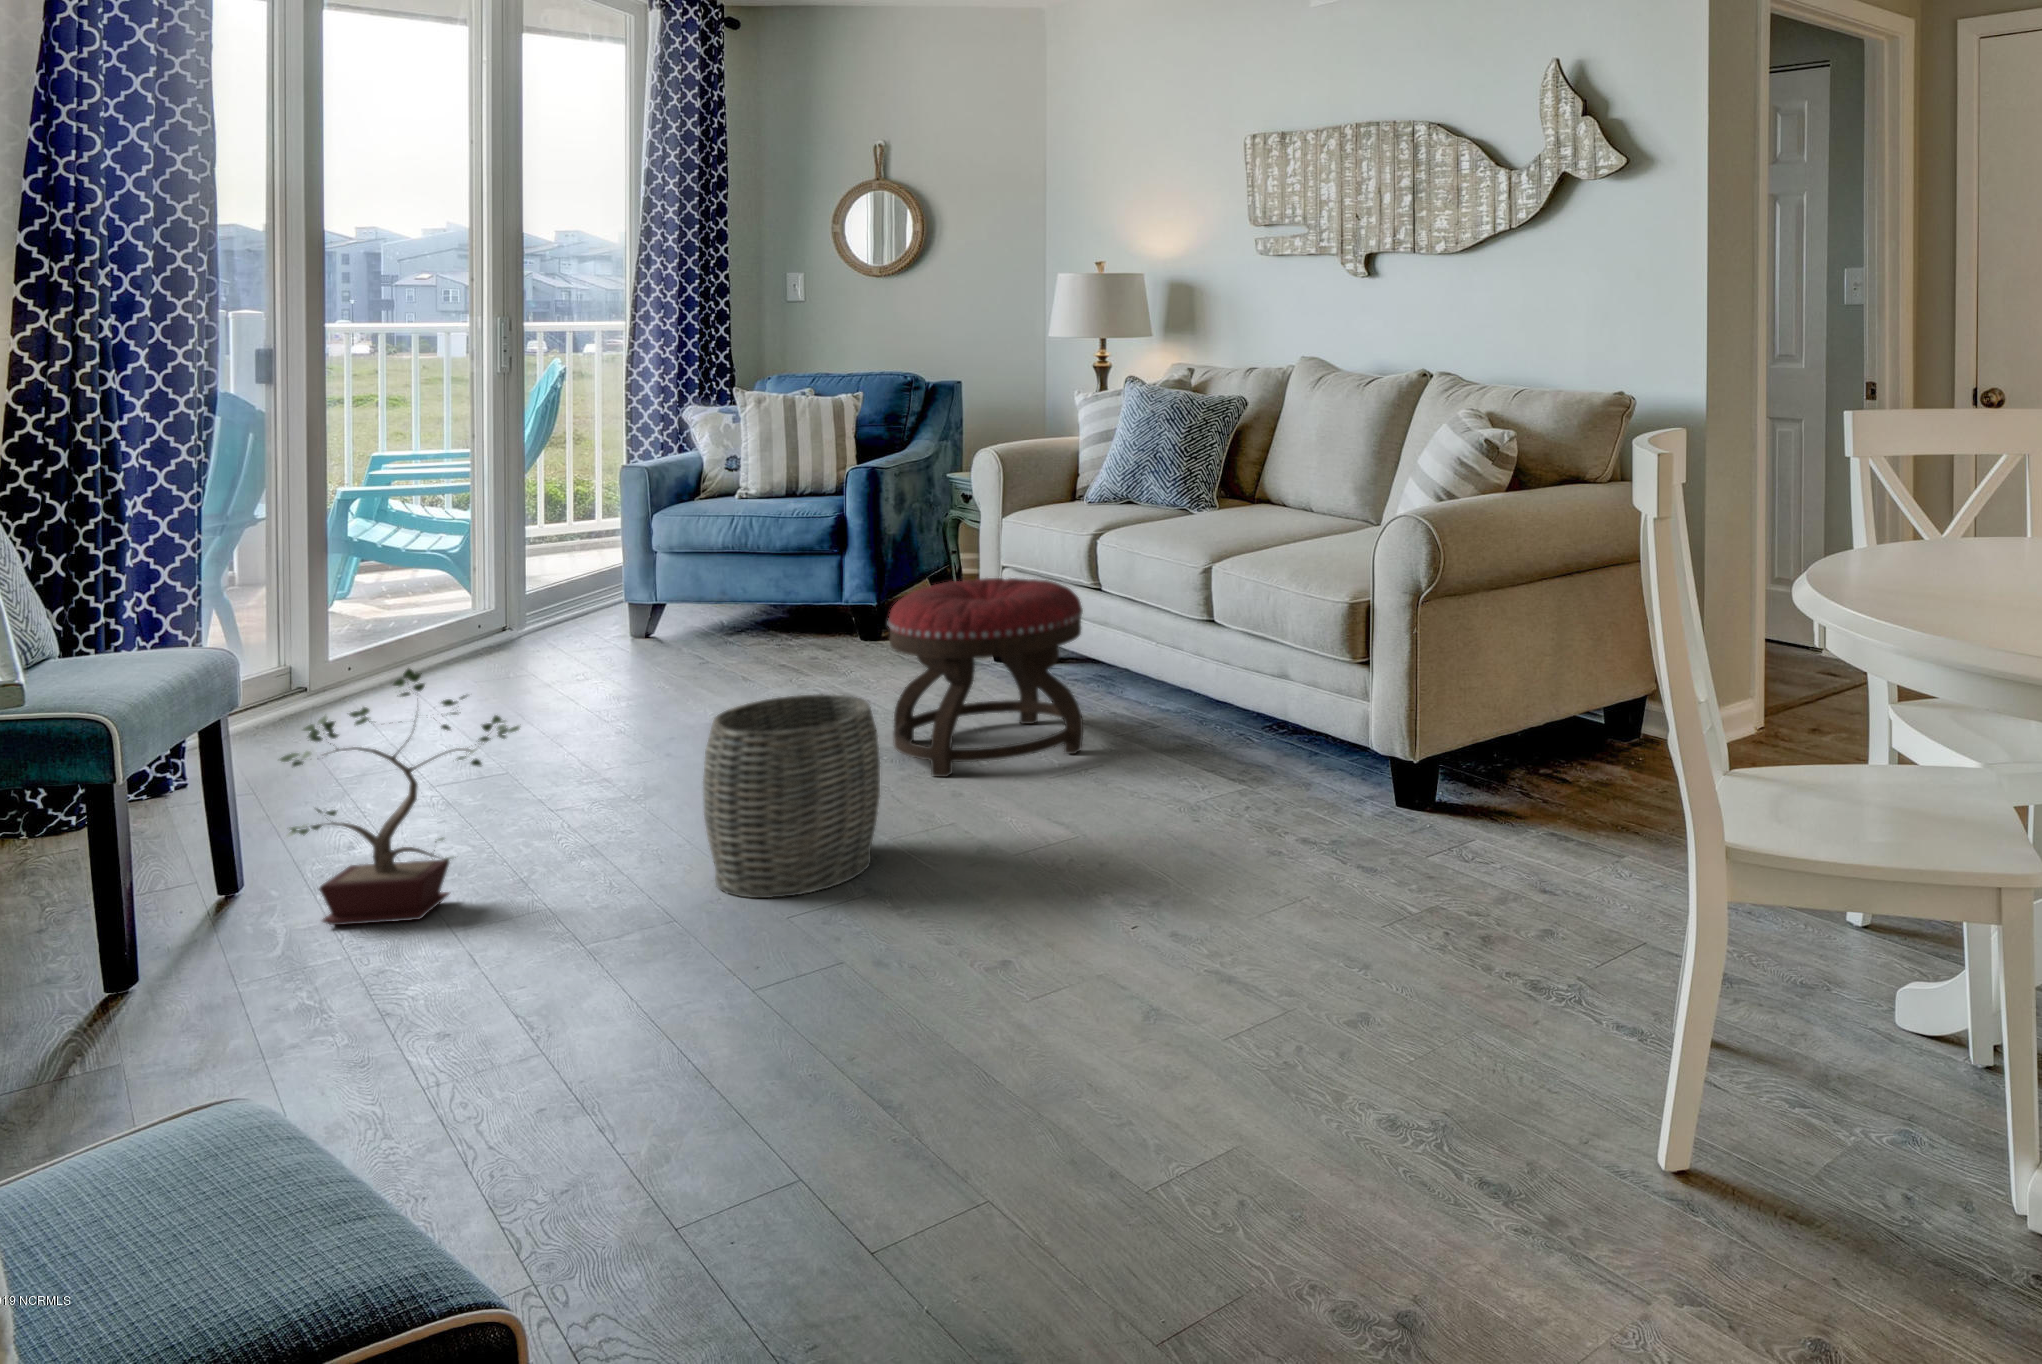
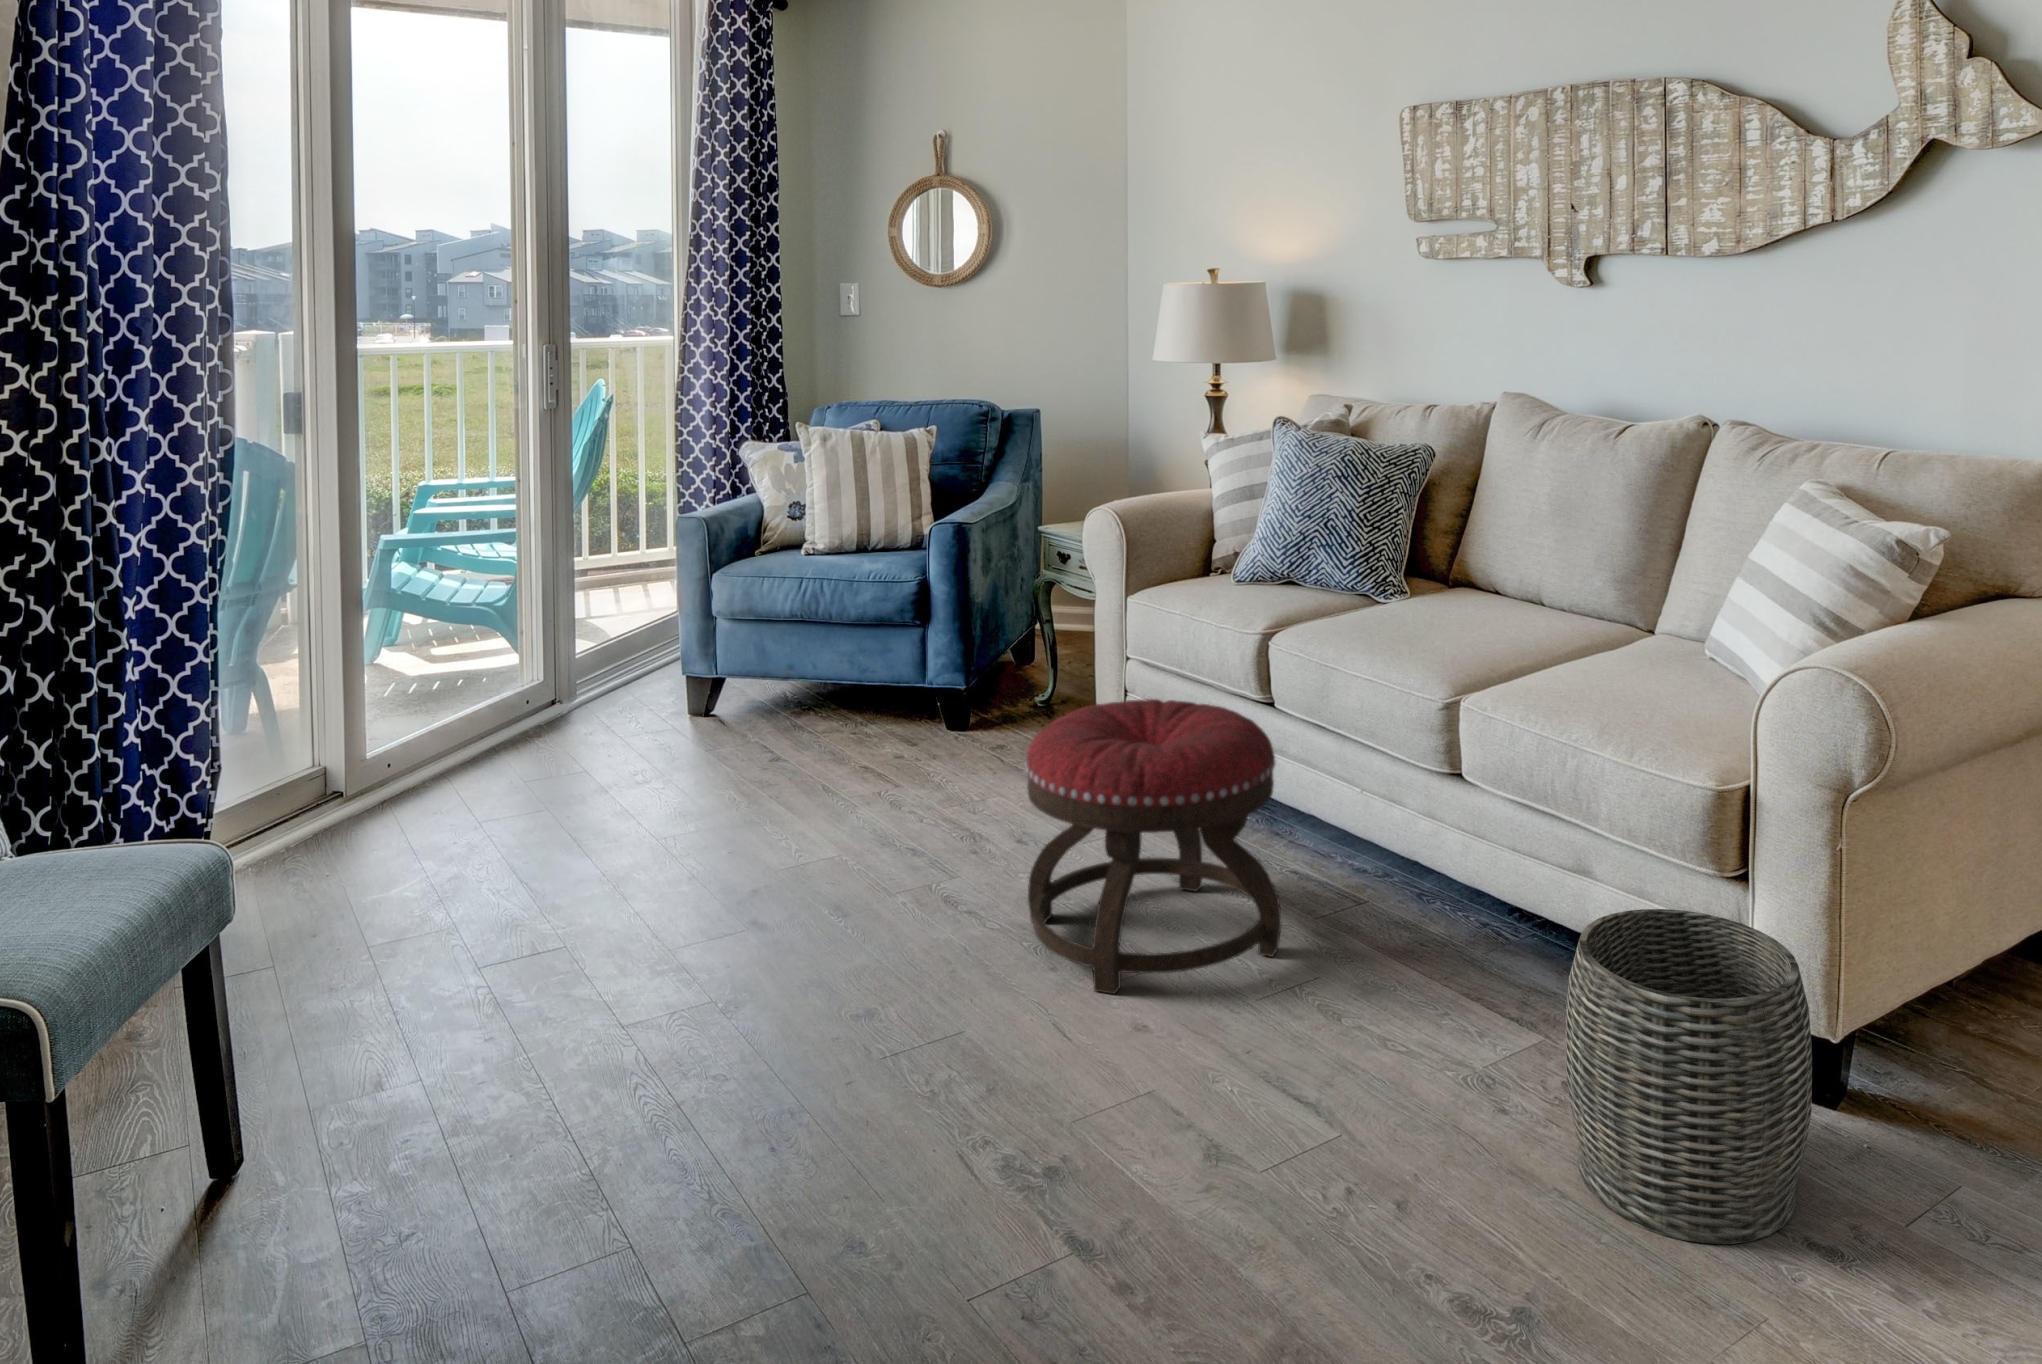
potted plant: present [280,668,520,925] -> none [261,893,587,1275]
woven basket: present [703,694,880,898] -> present [1565,909,1812,1244]

